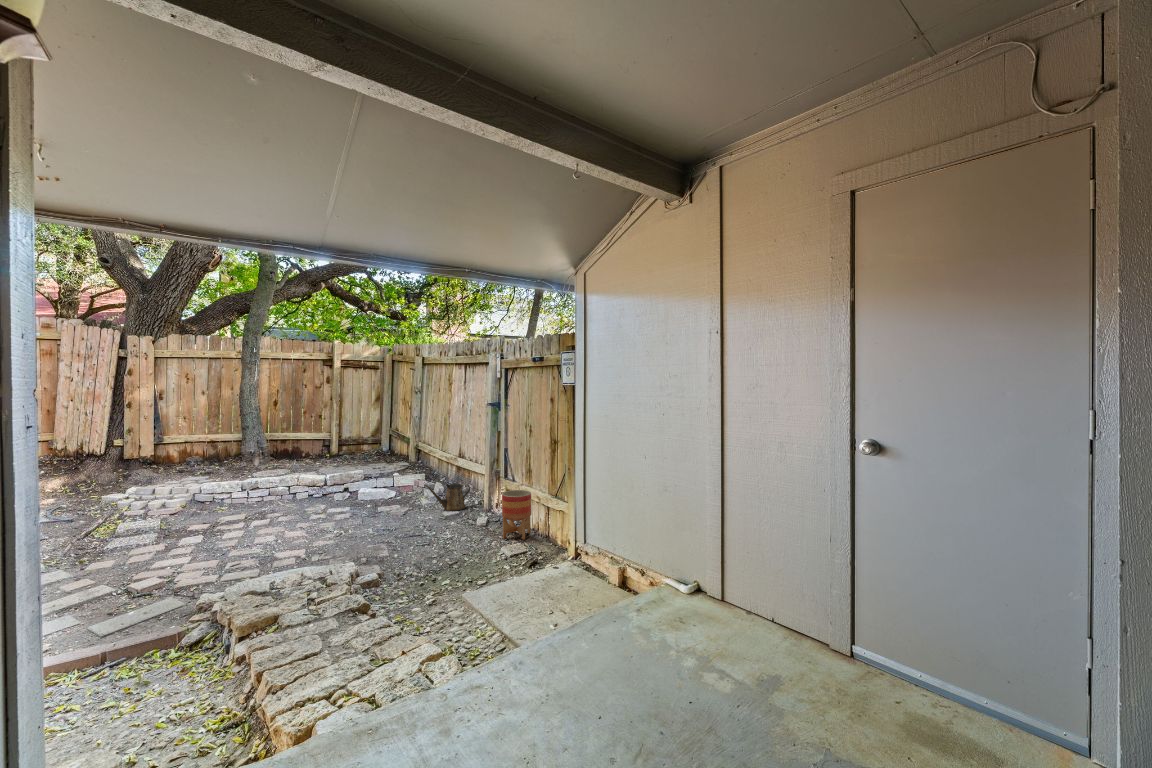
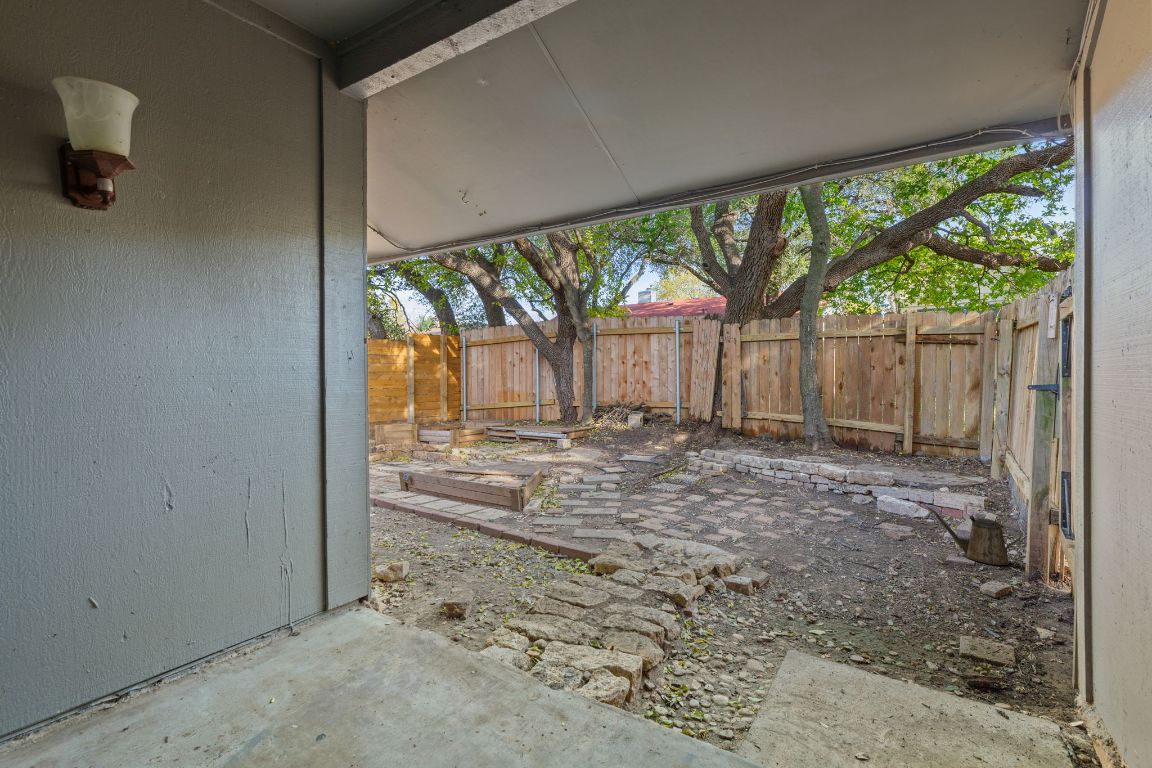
planter: present [502,490,531,540] -> none [980,548,1057,650]

